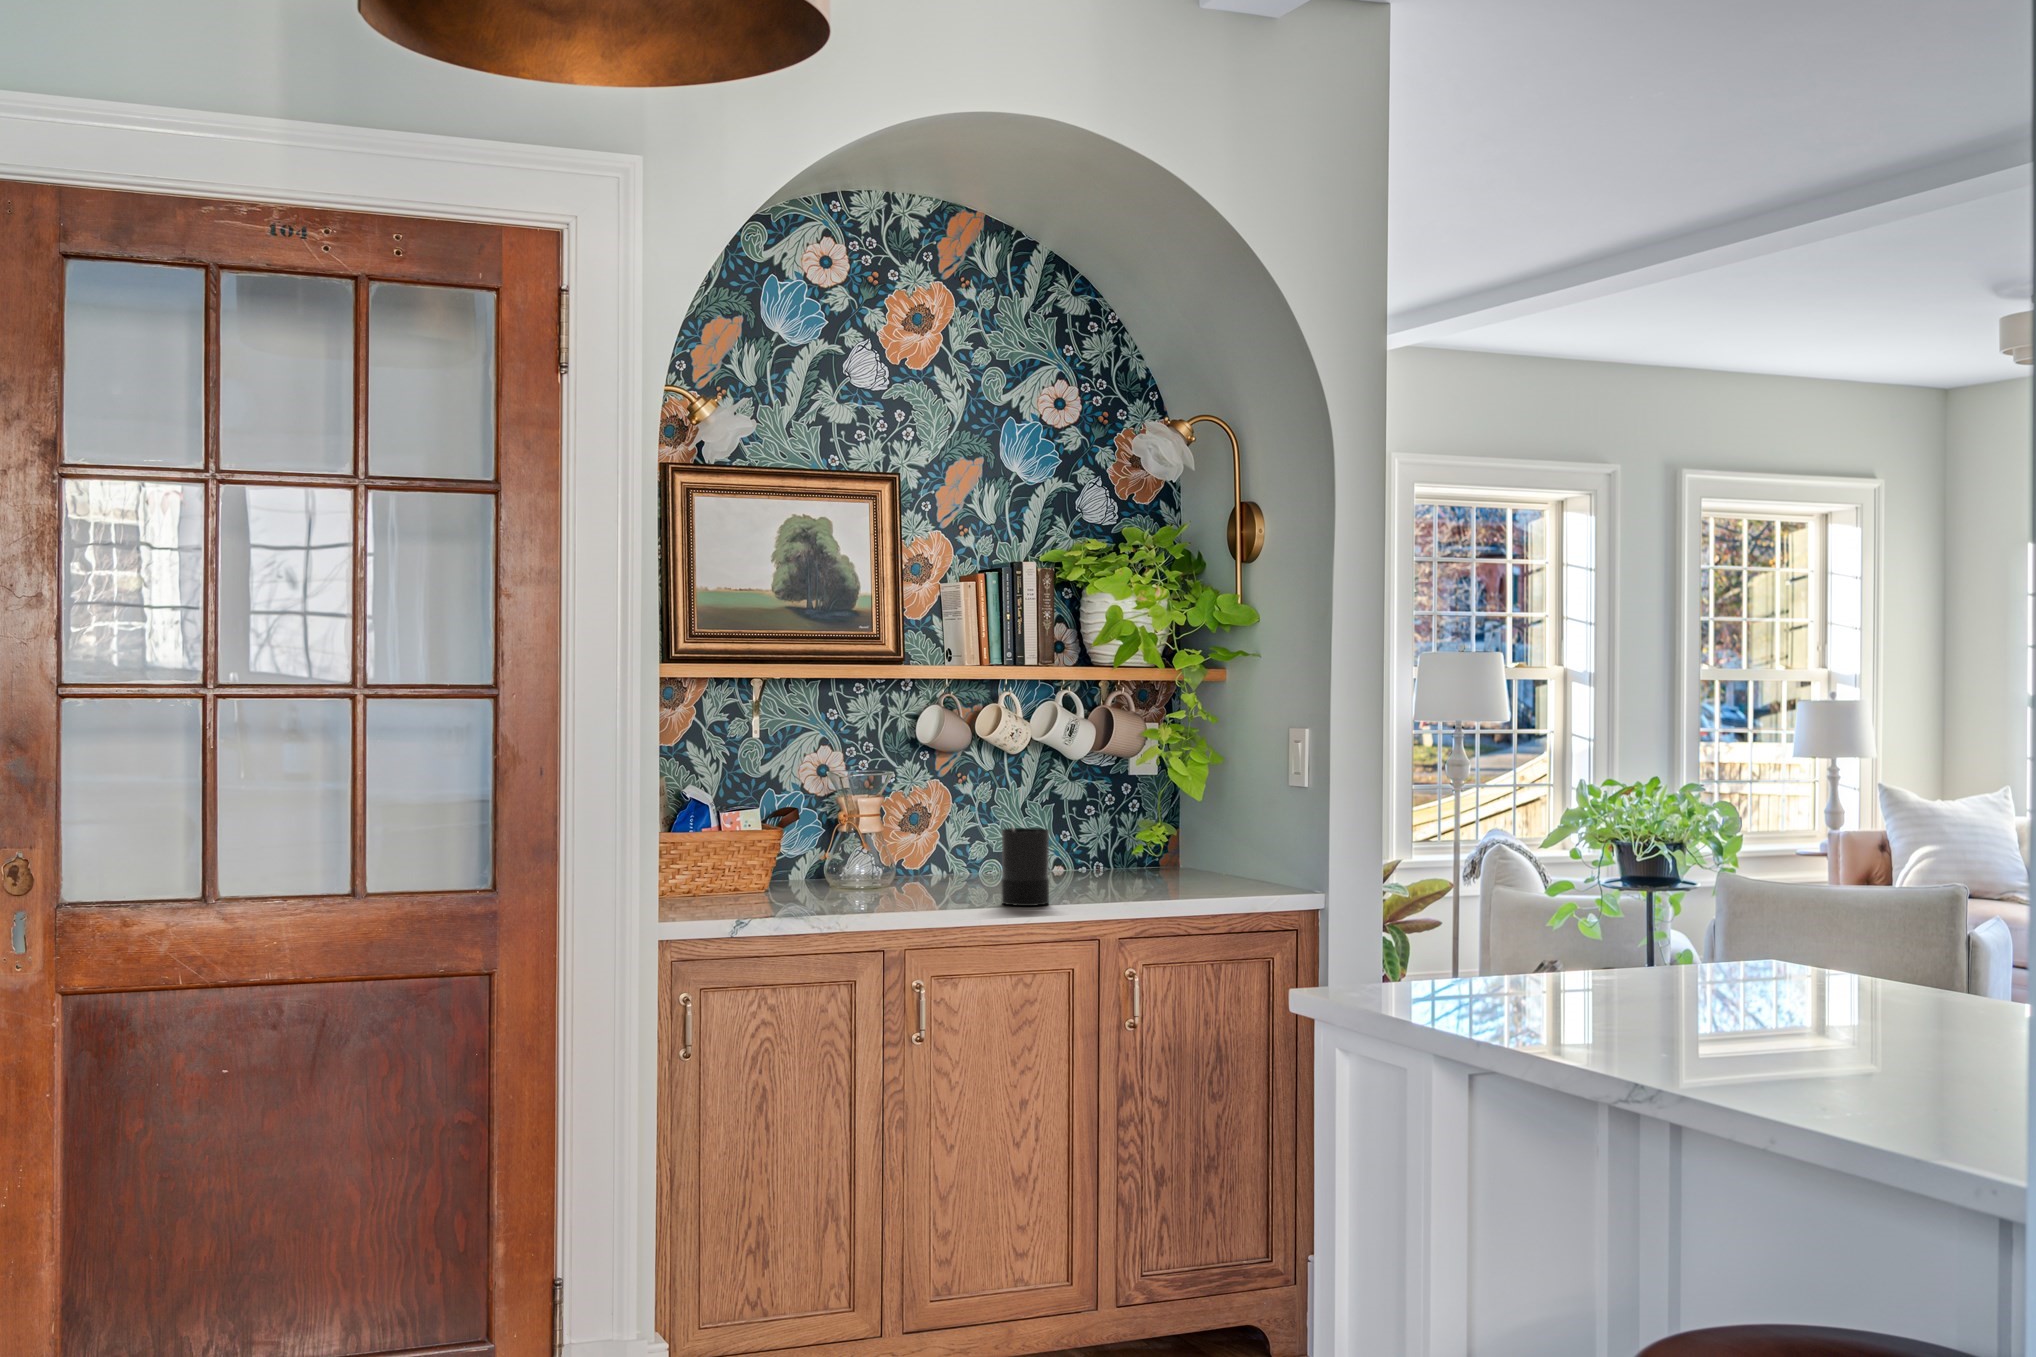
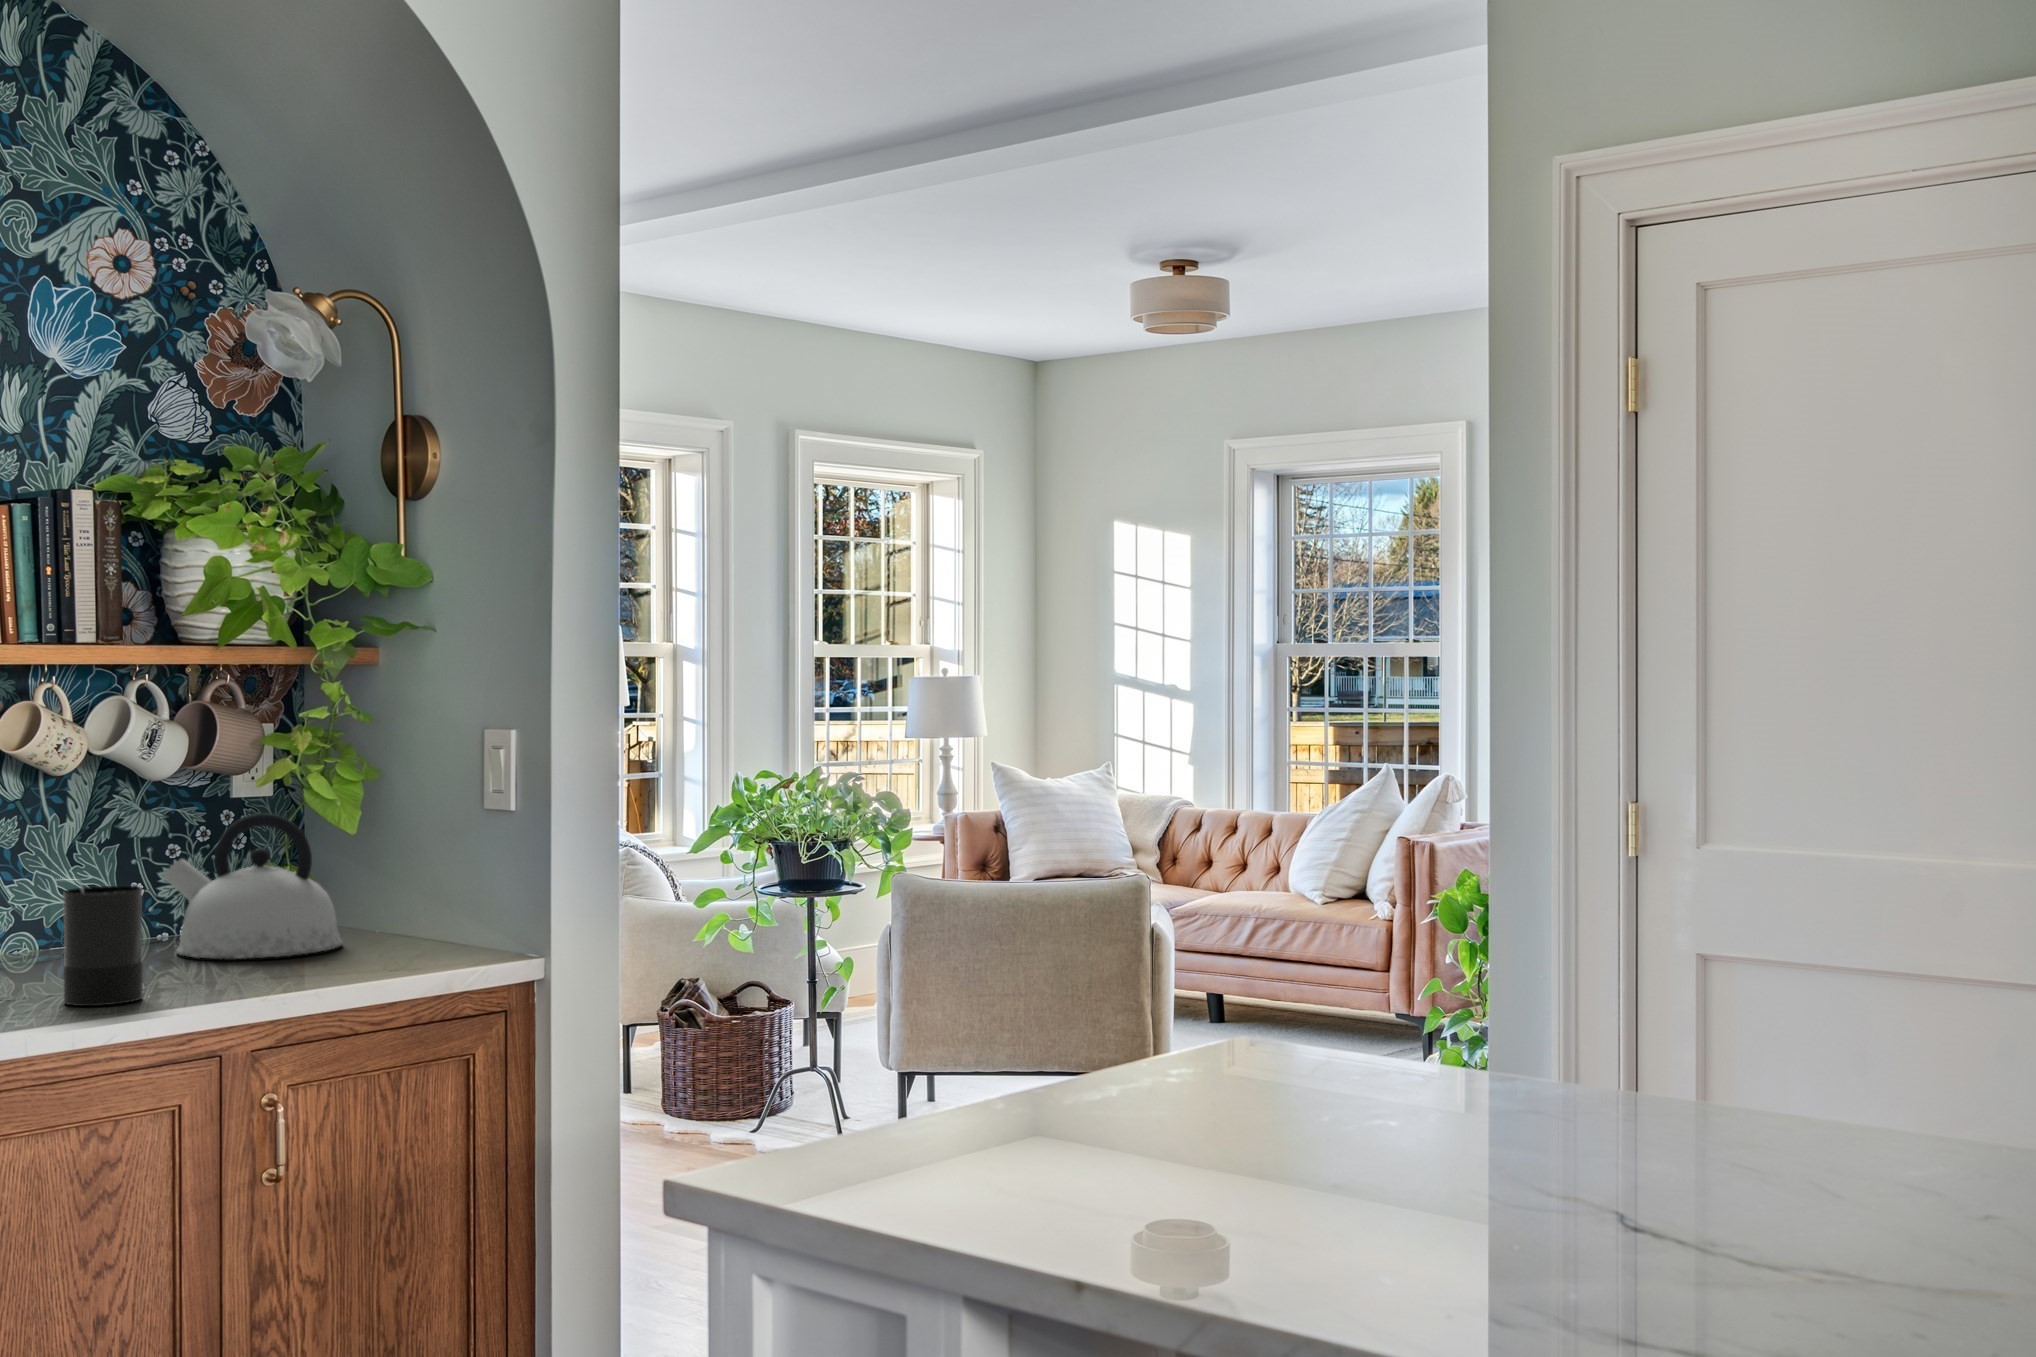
kettle: none [1077,785,1193,886] -> present [163,813,342,959]

